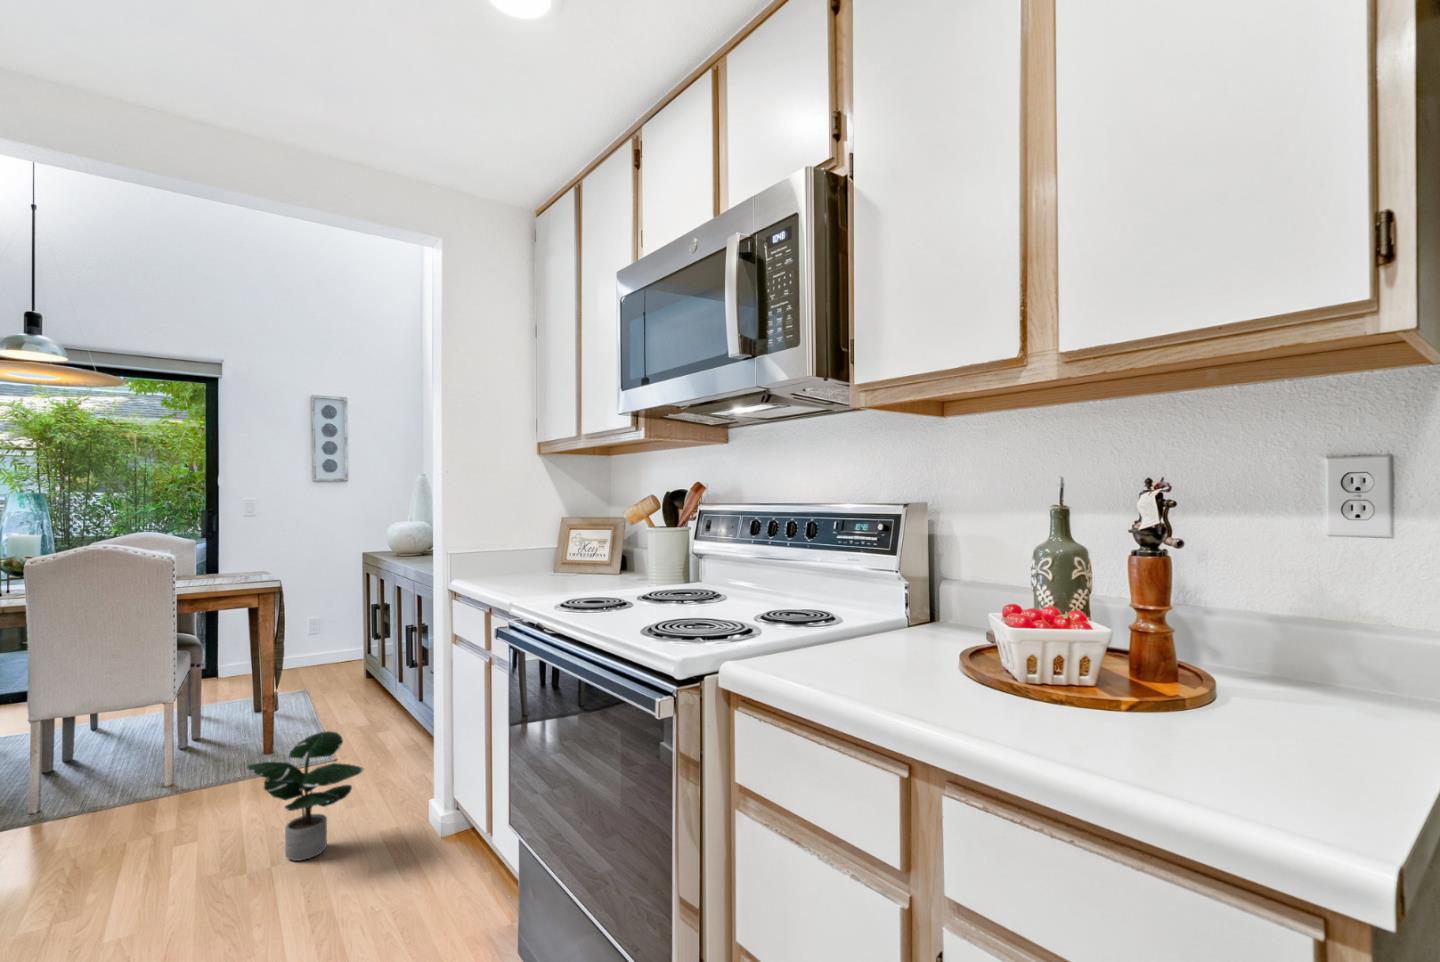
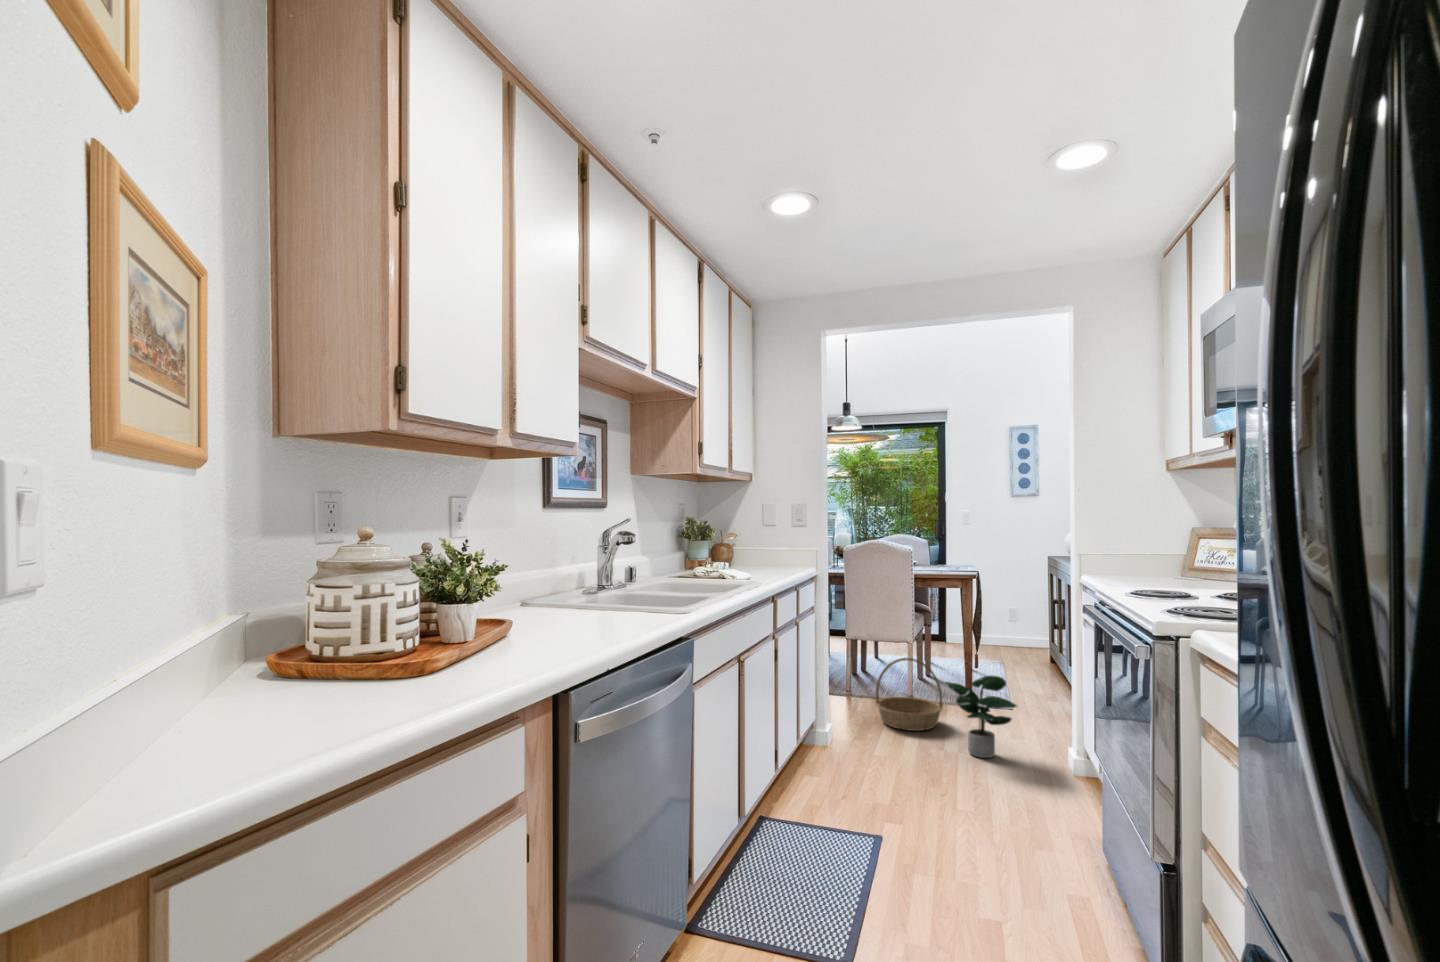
basket: none [103,737,235,861] -> present [876,658,943,731]

